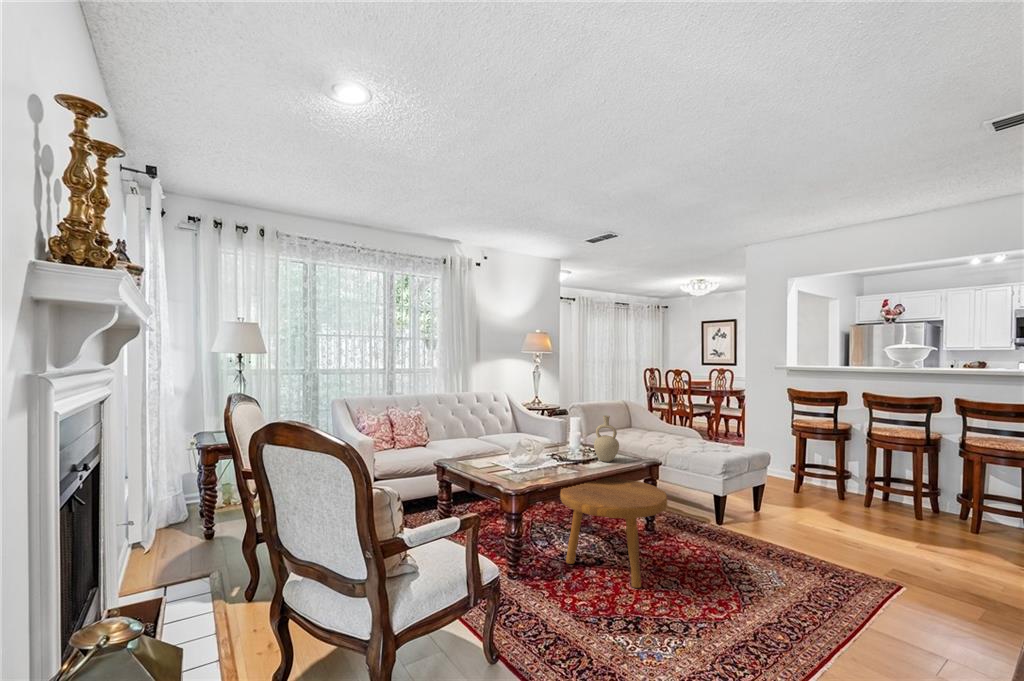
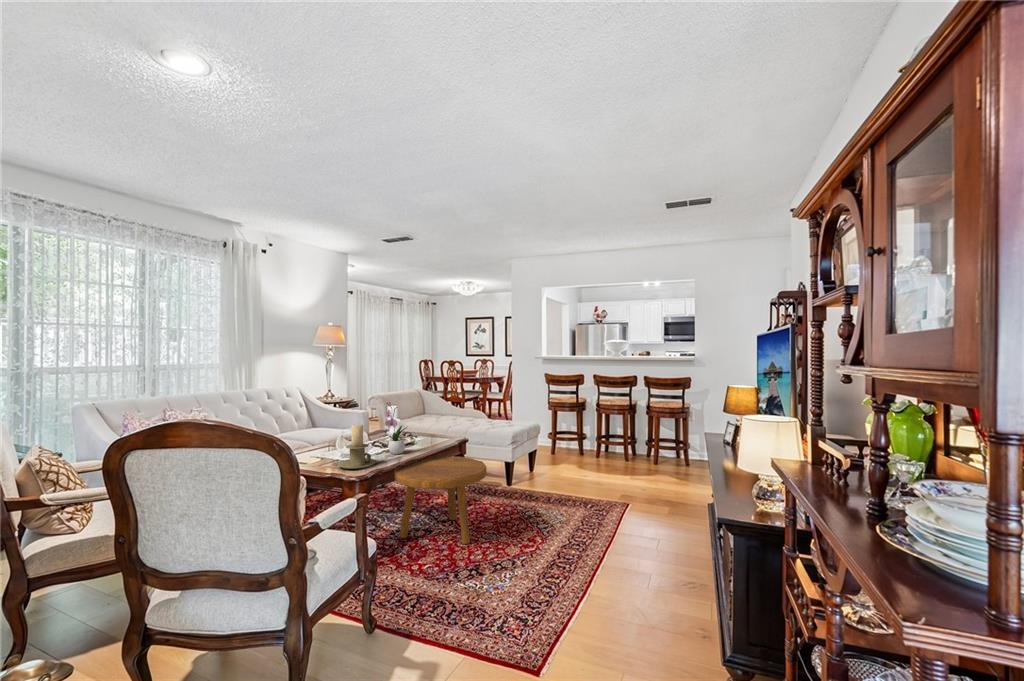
flower arrangement: none [557,412,582,470] -> present [384,402,407,455]
vase: present [594,416,619,462] -> none [414,403,436,444]
candle holder: none [504,434,543,481] -> present [337,425,377,469]

